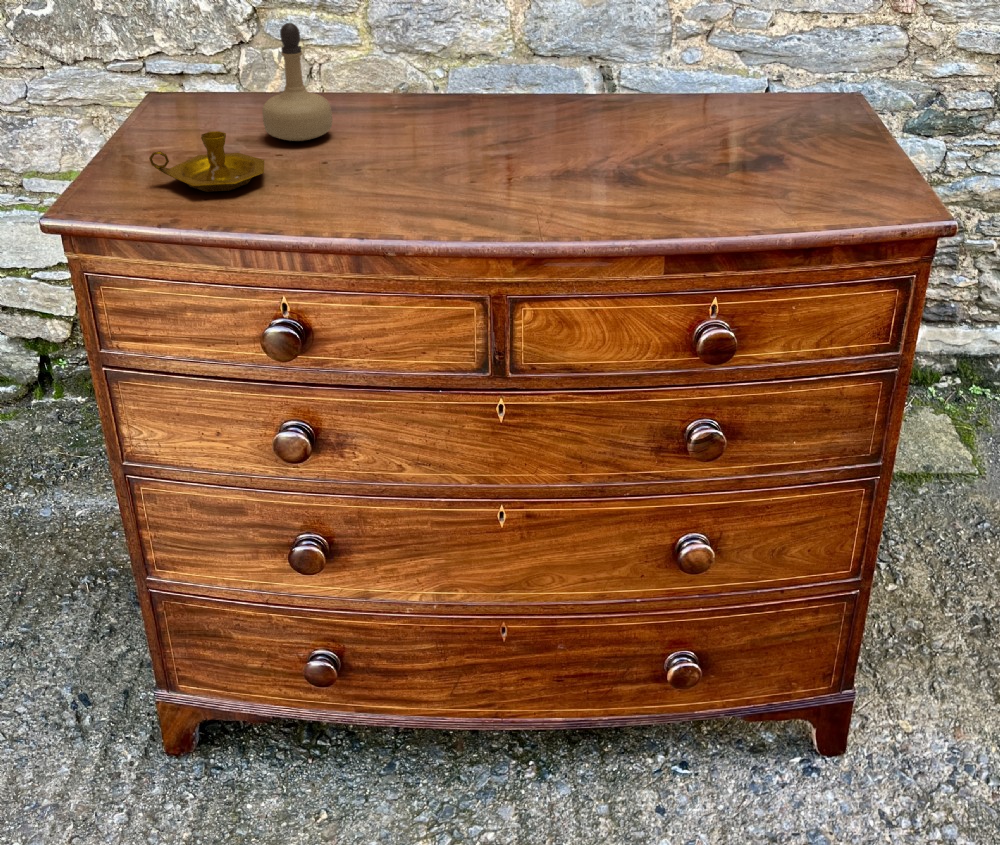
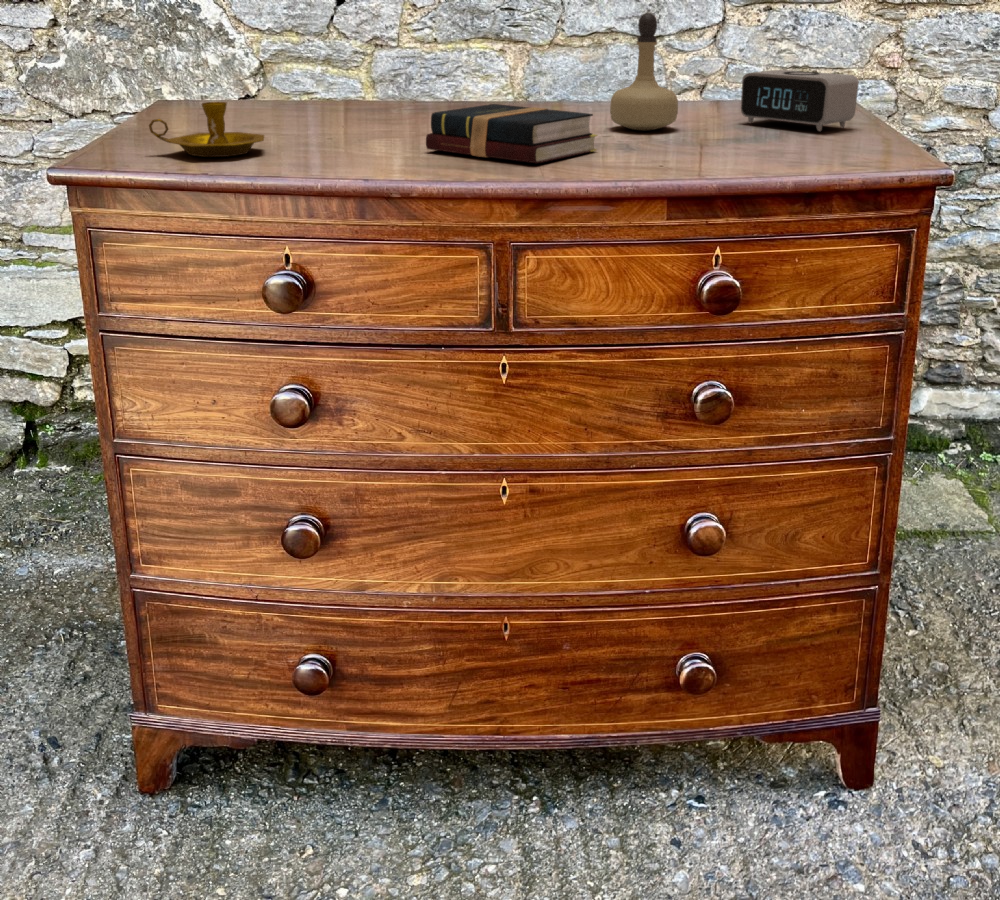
perfume bottle: present [262,23,332,141] -> present [610,13,678,130]
alarm clock: none [743,62,862,139] -> present [741,70,859,131]
hardback book: none [425,120,596,208] -> present [426,104,597,163]

